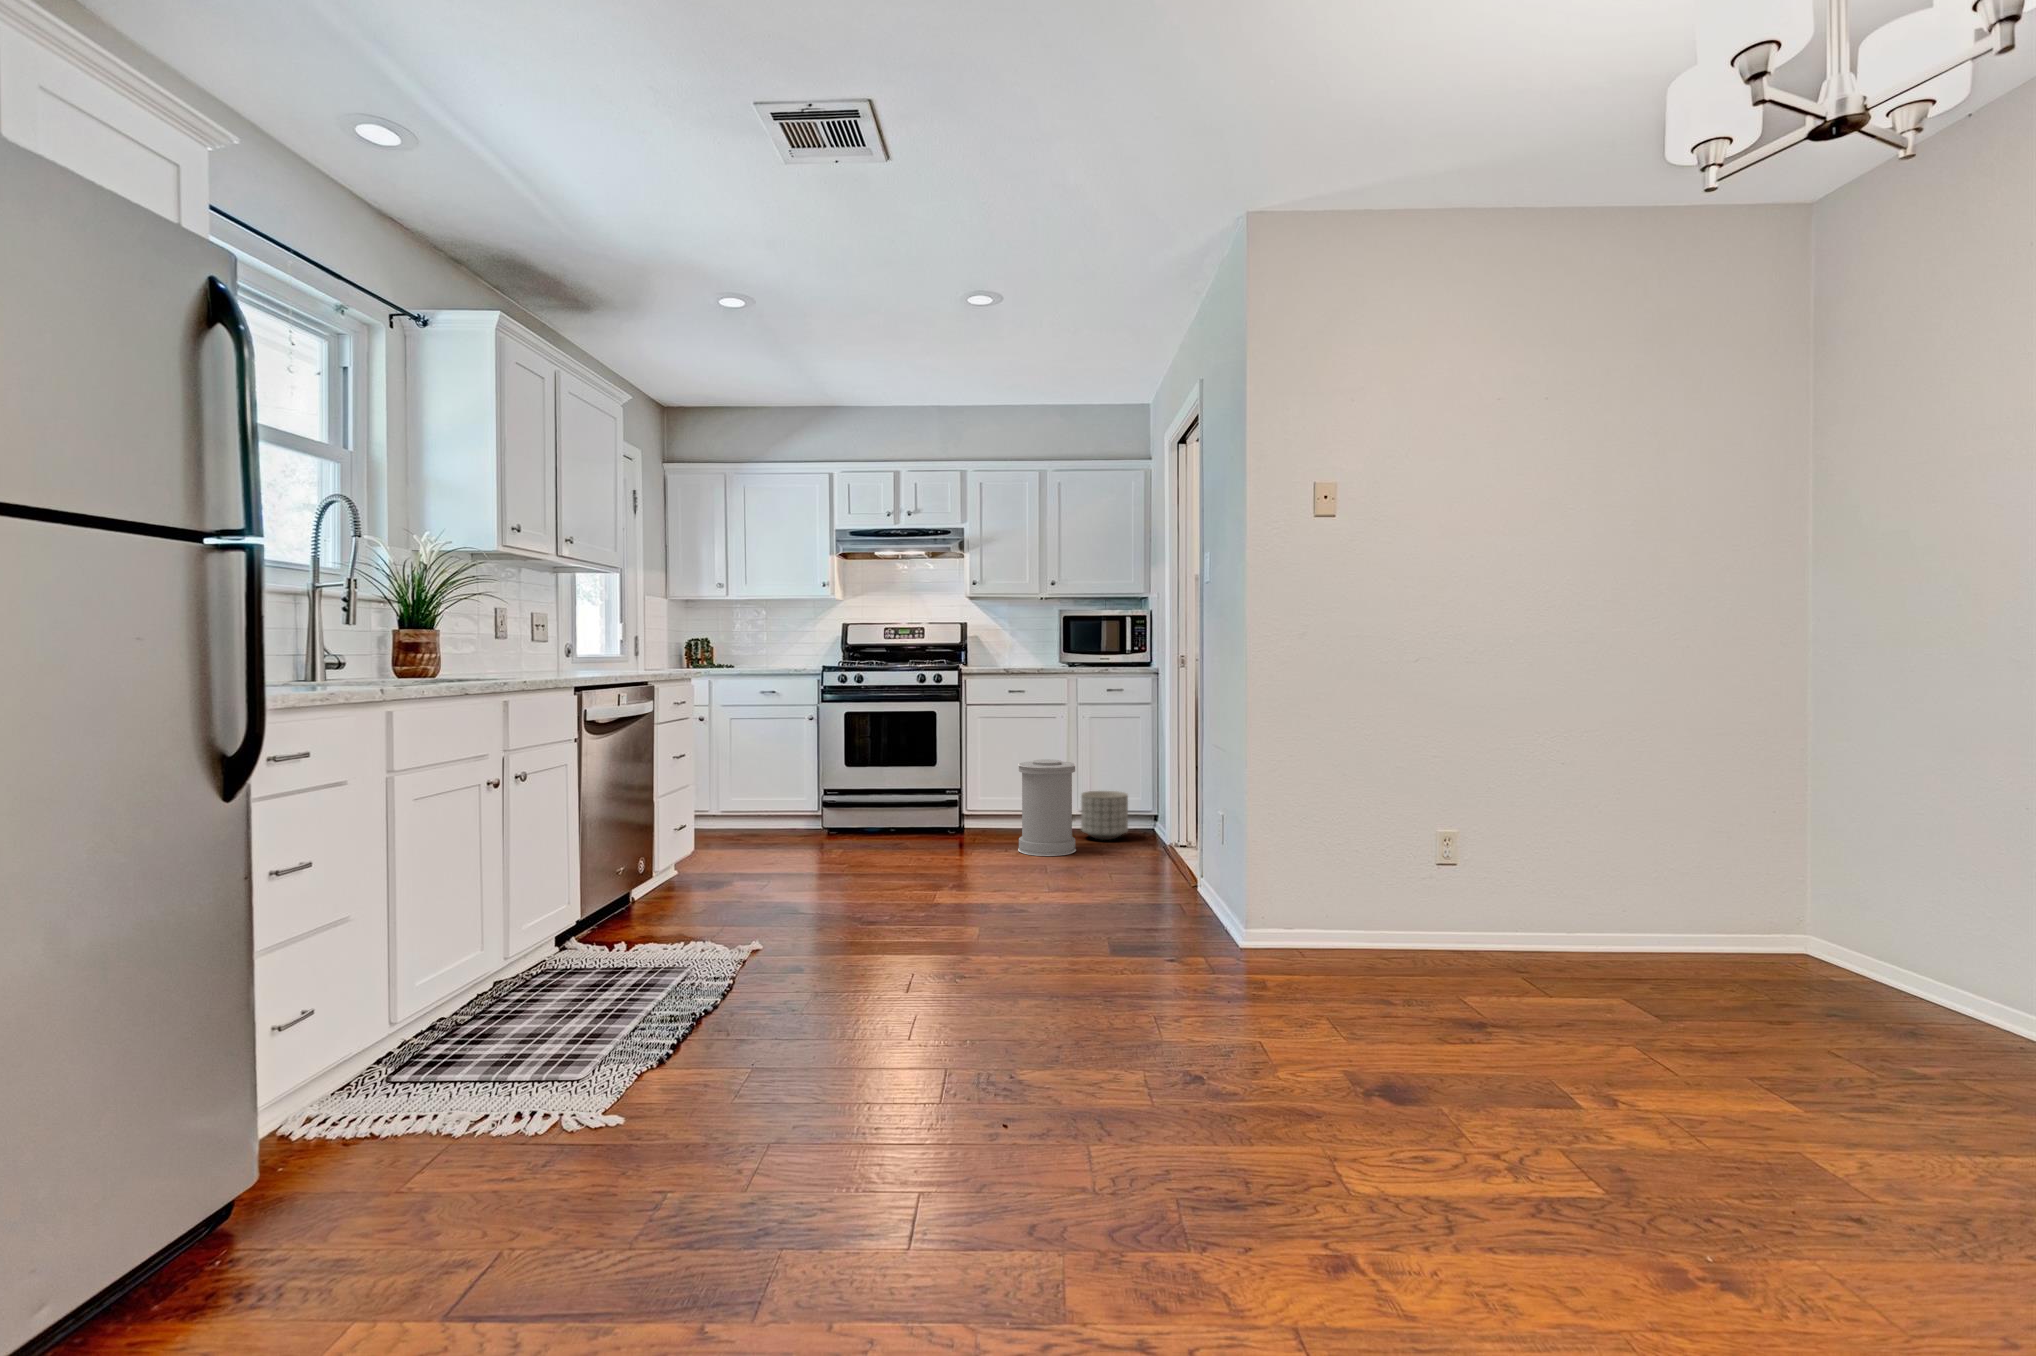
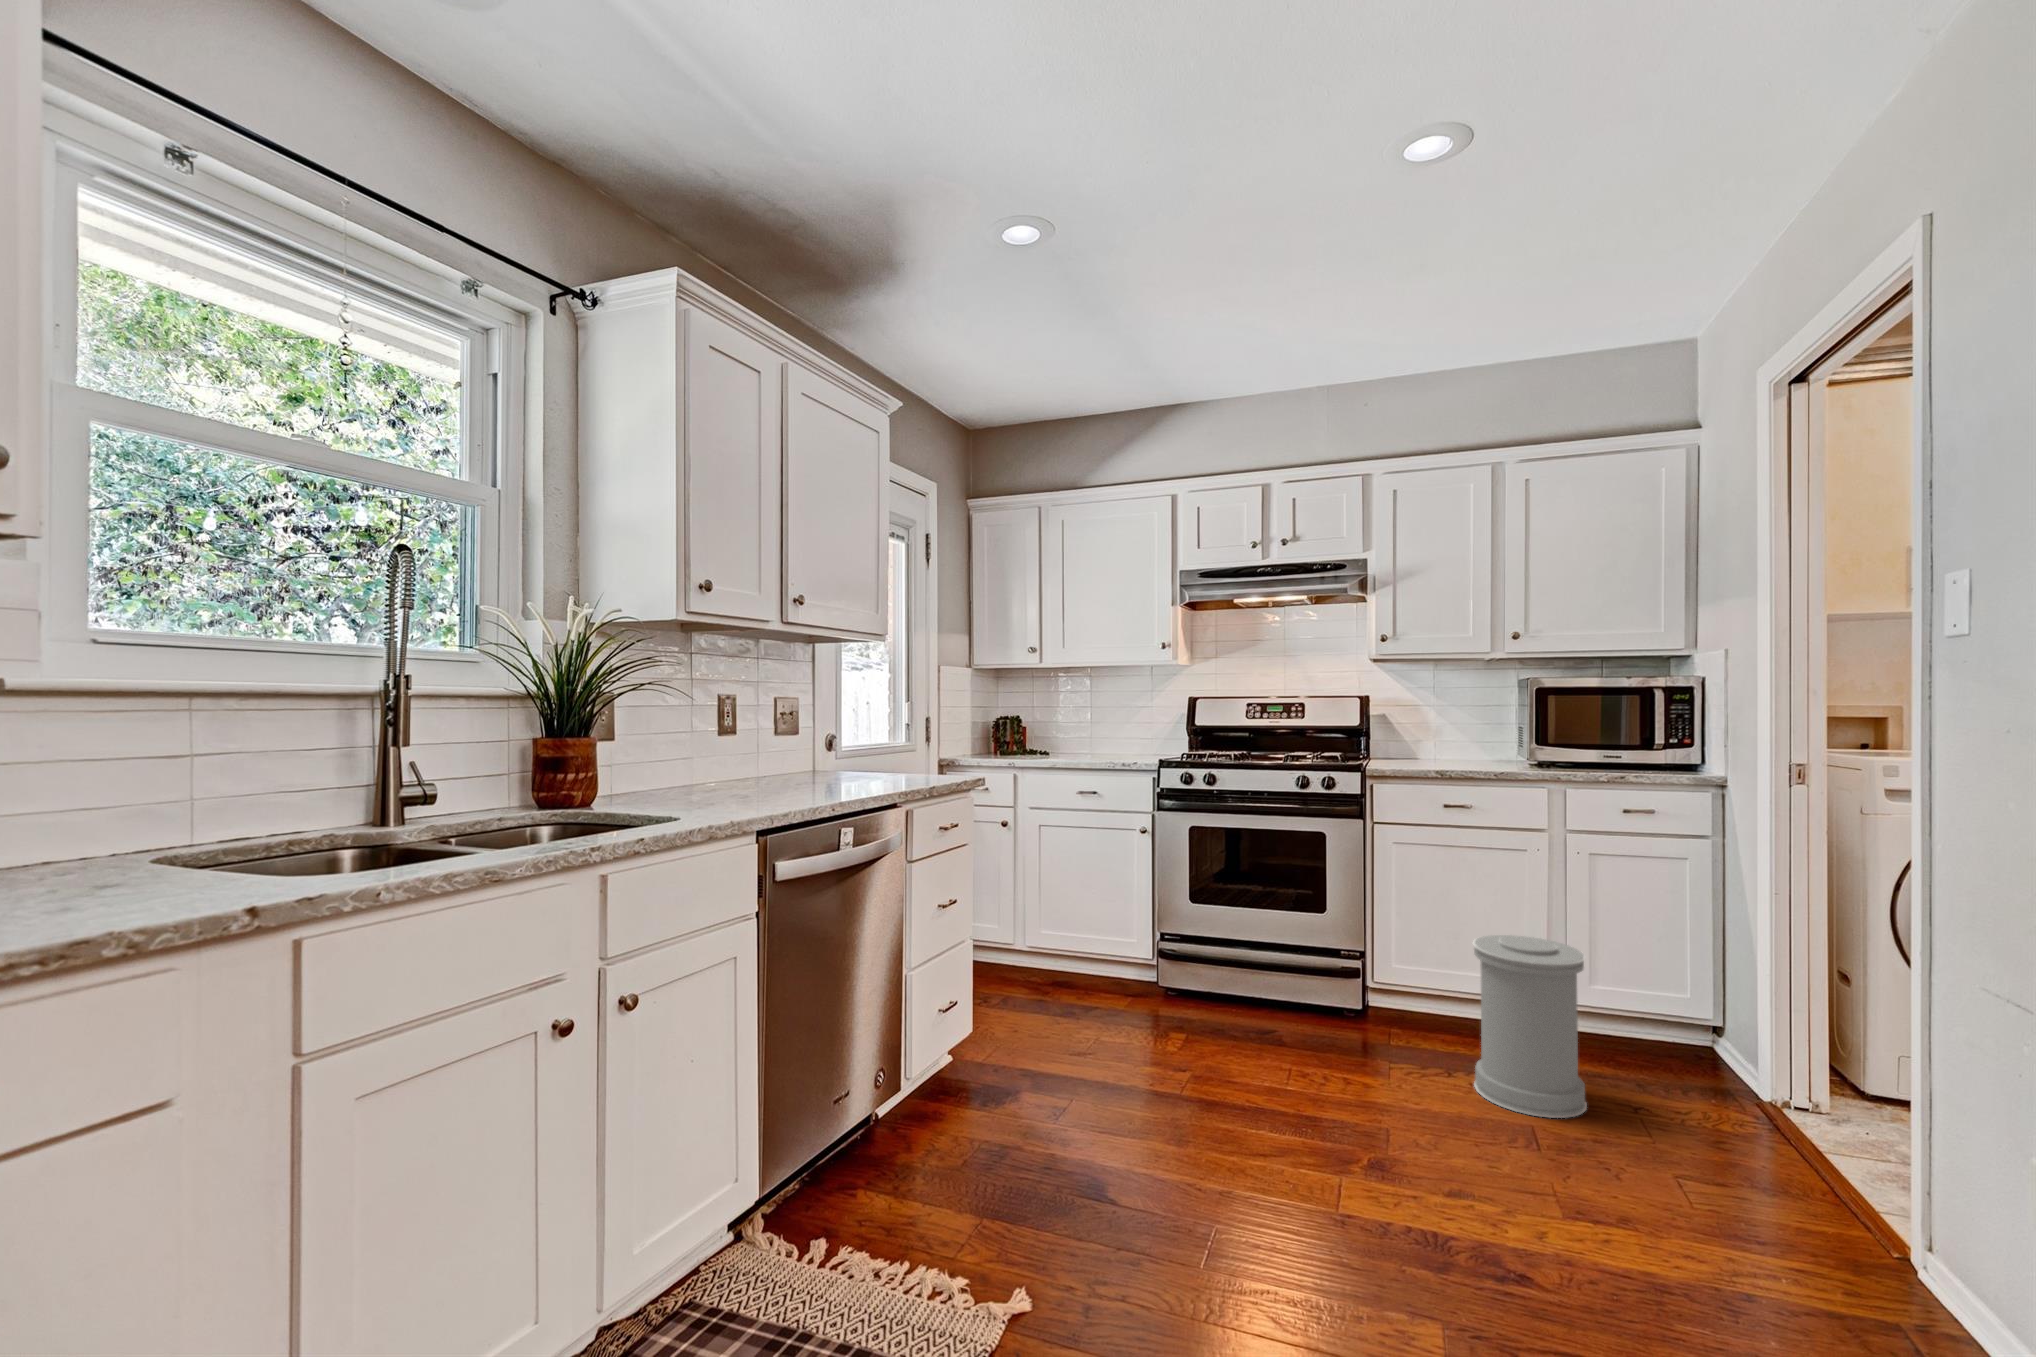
planter: present [1081,791,1128,840] -> none [1581,980,1676,1075]

